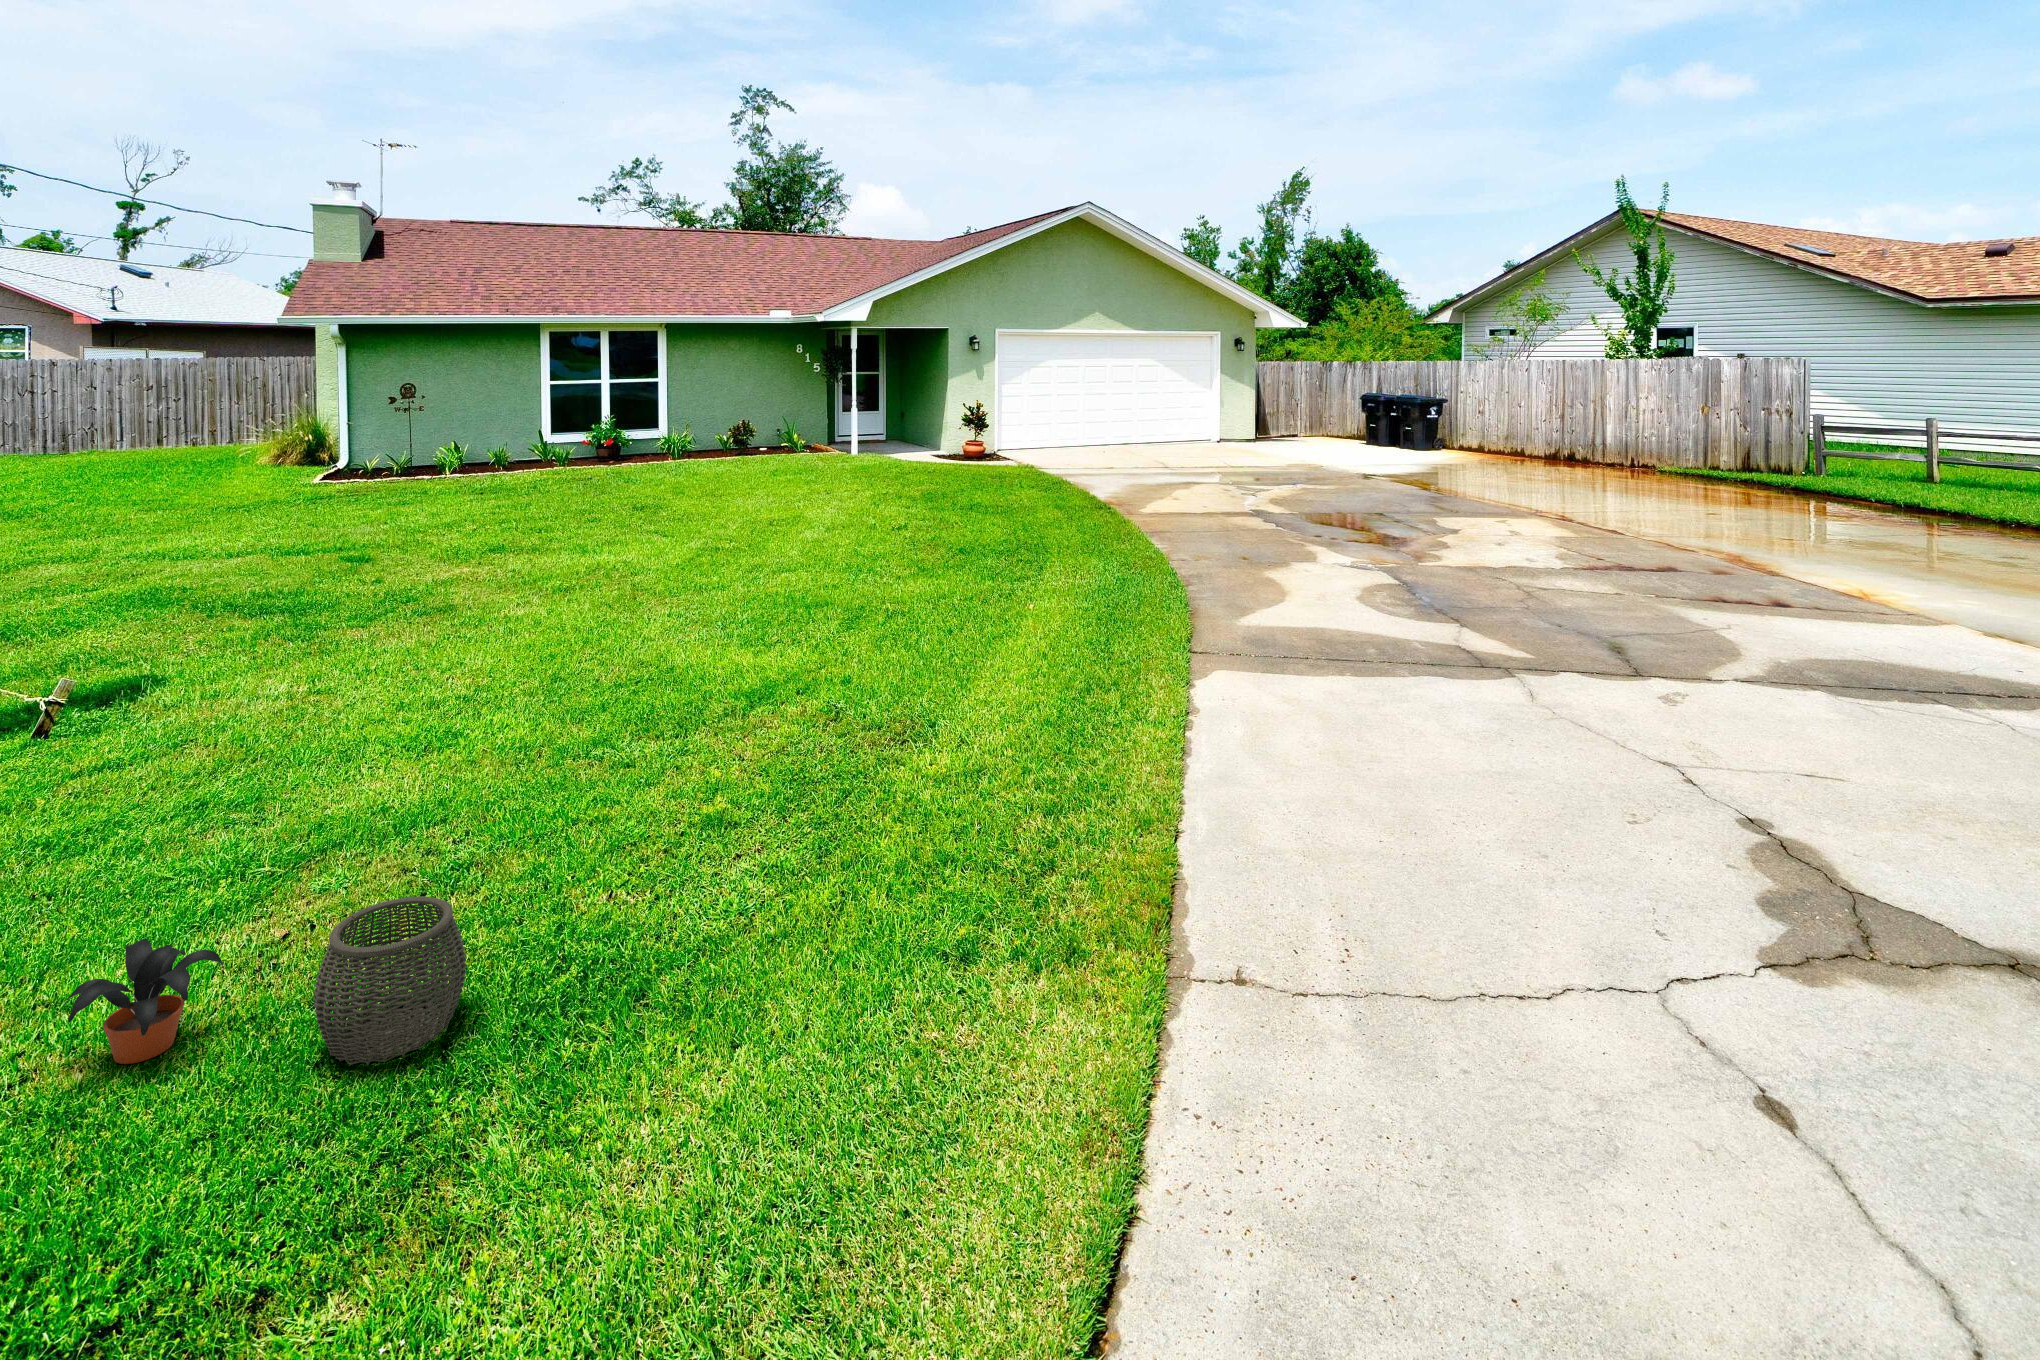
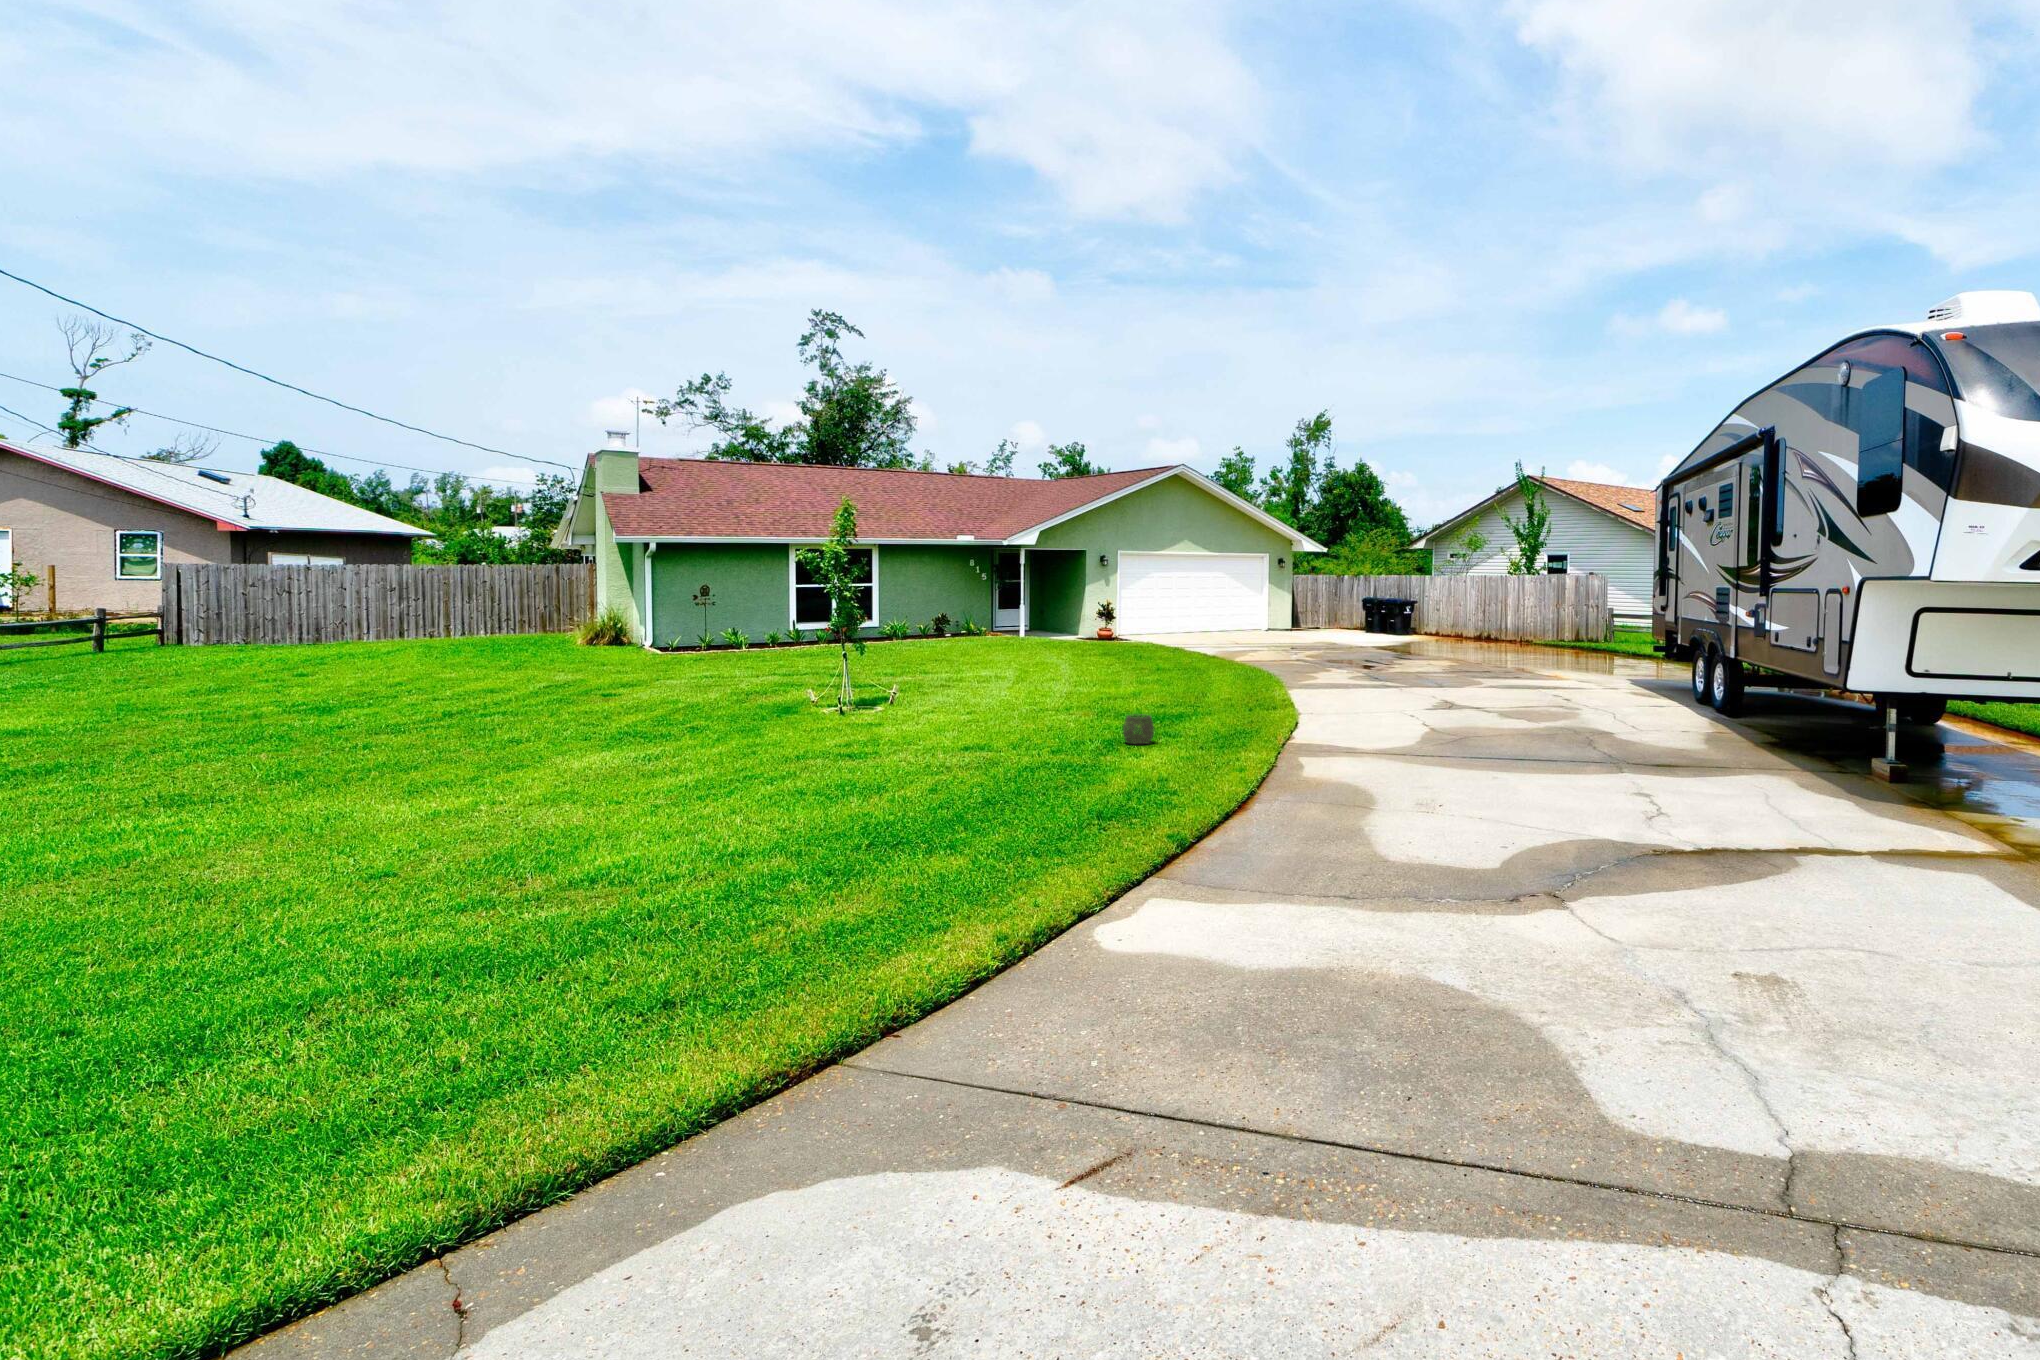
potted plant: present [65,938,223,1064] -> none [1070,723,1100,746]

